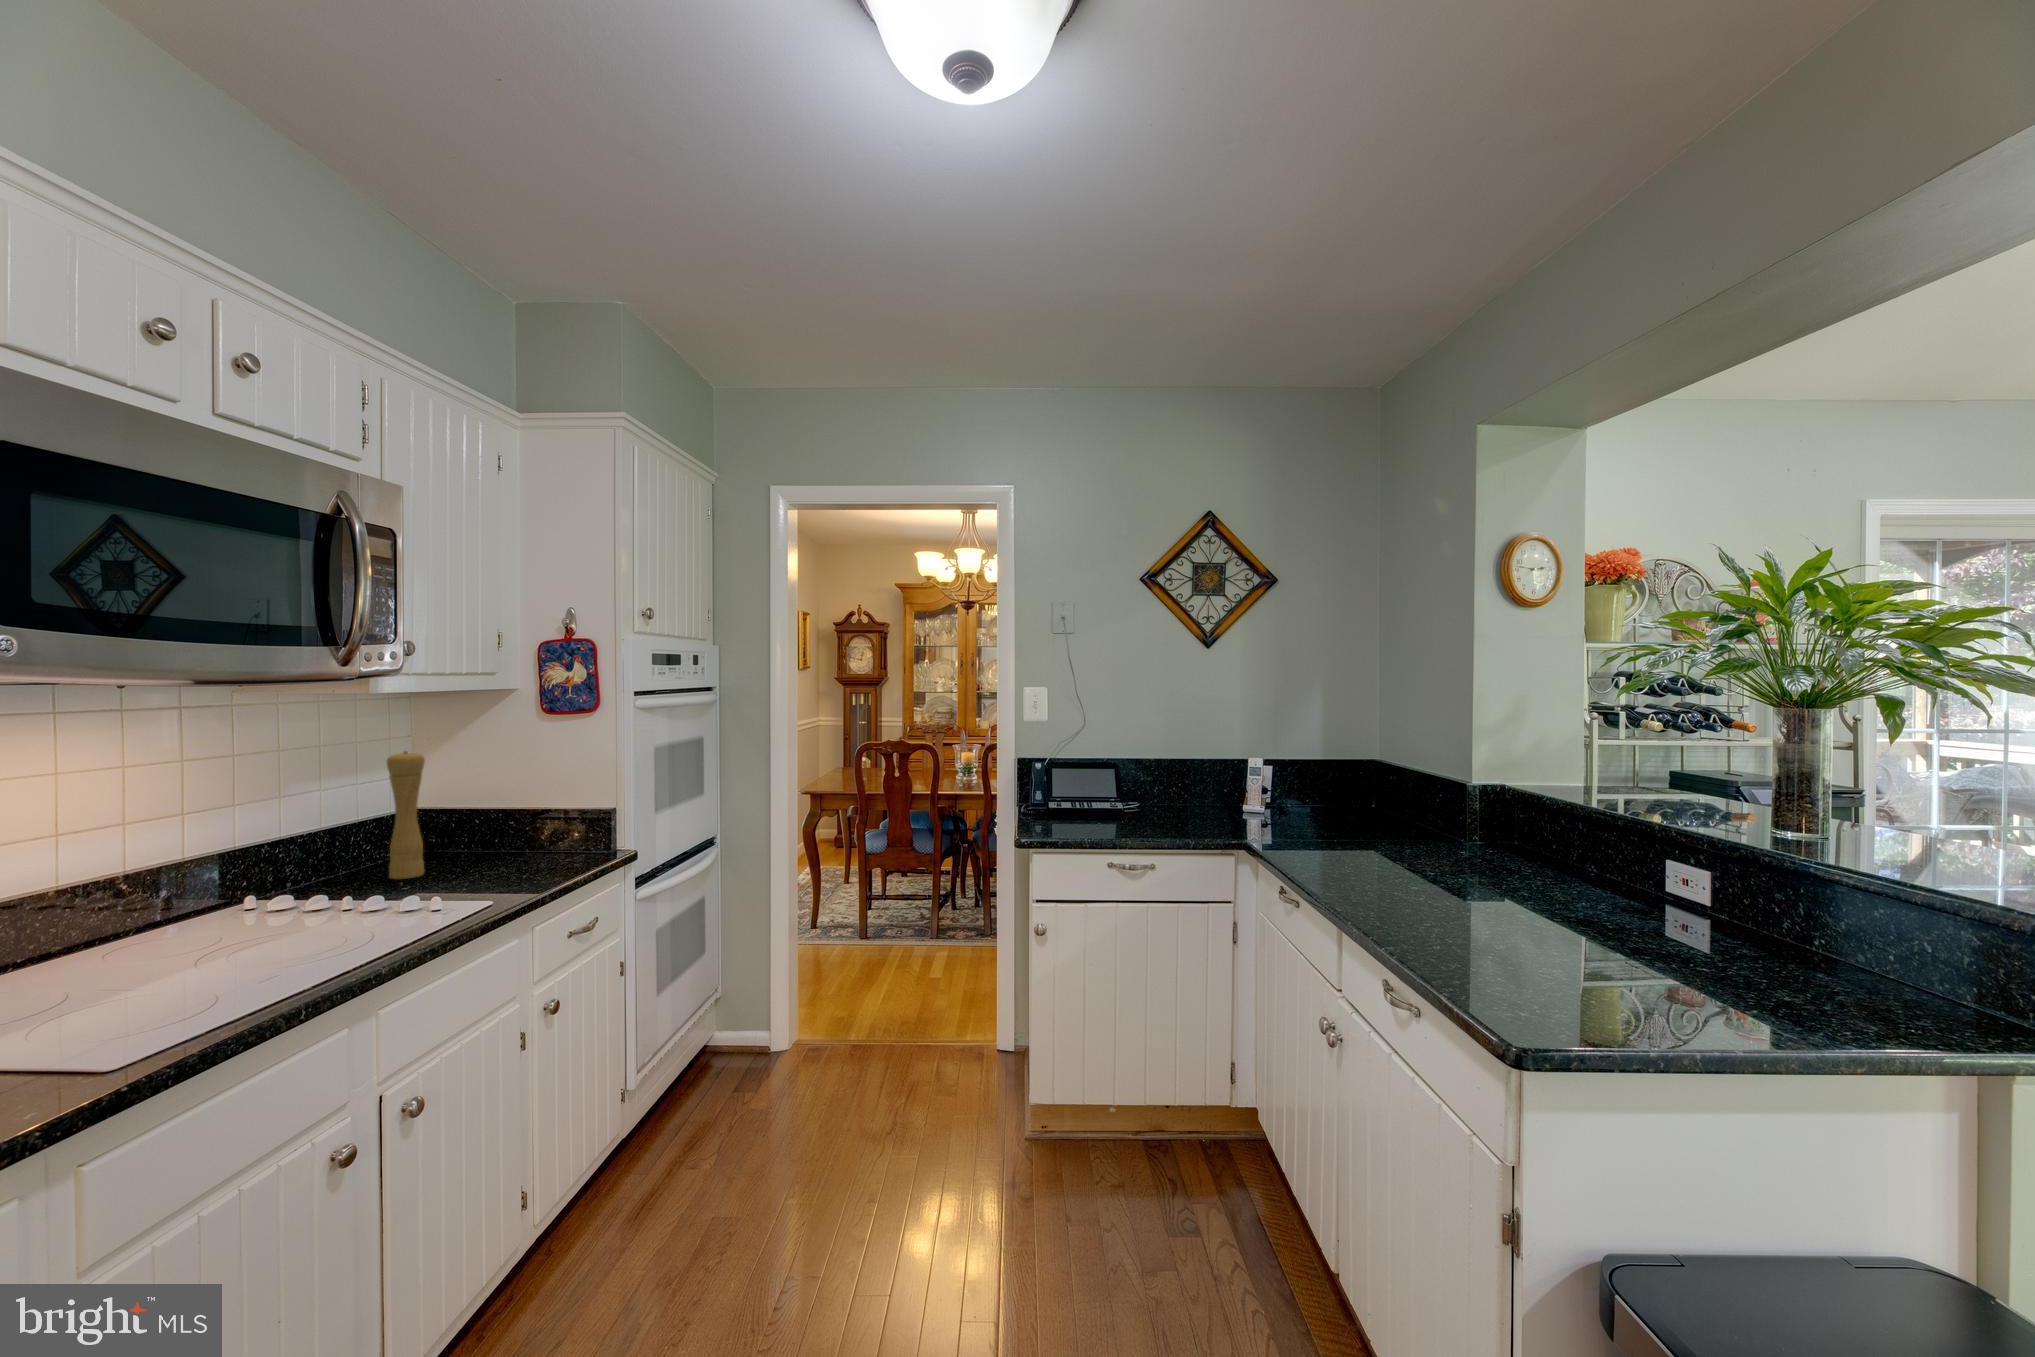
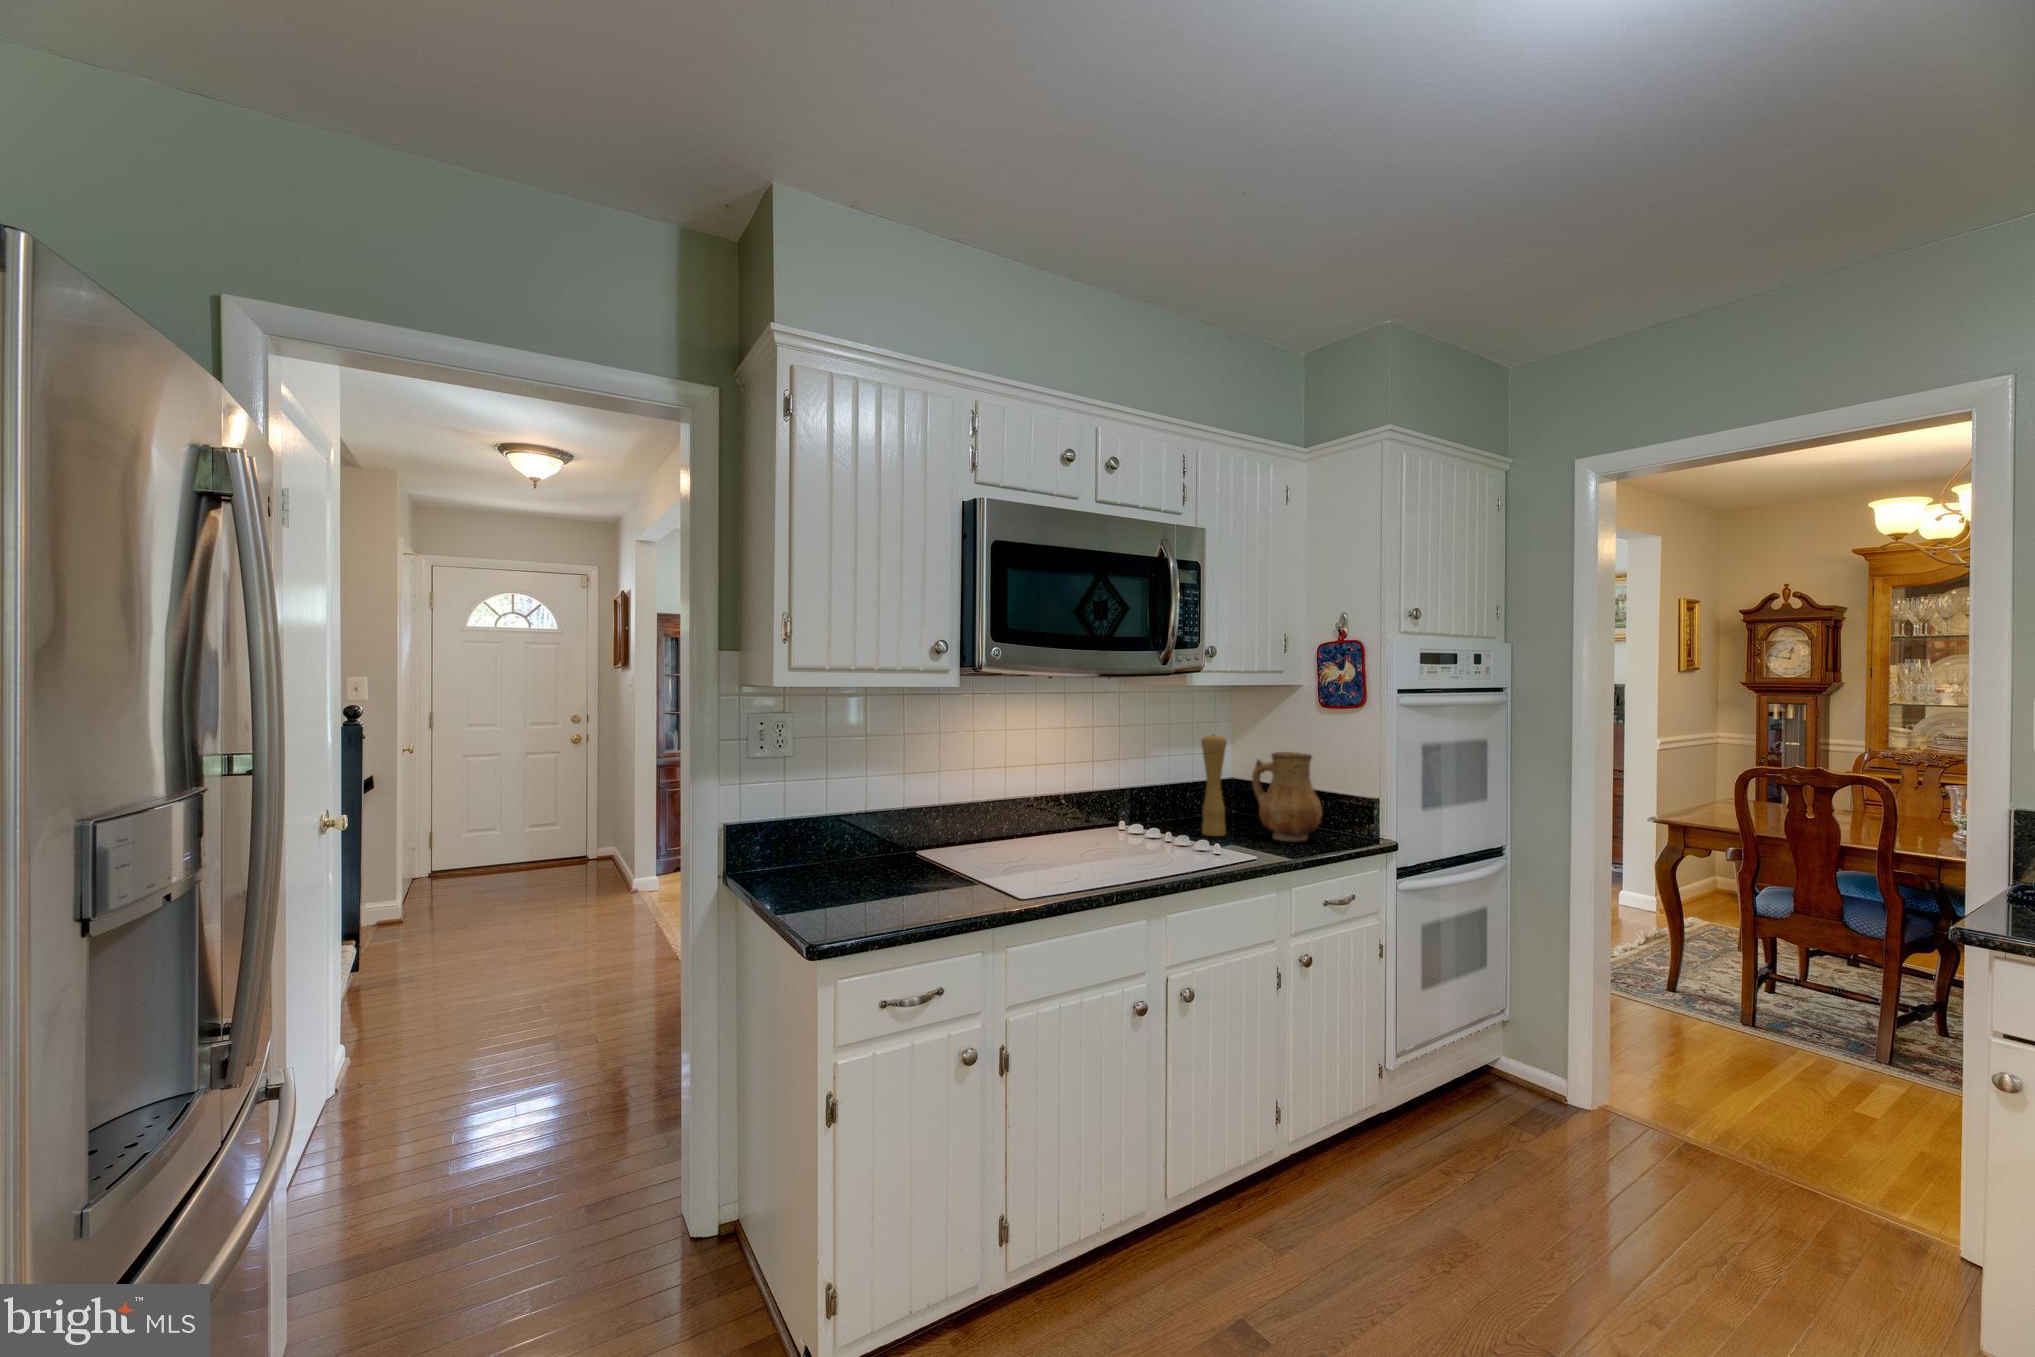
ceramic pitcher: none [459,765,551,870] -> present [1252,752,1322,842]

